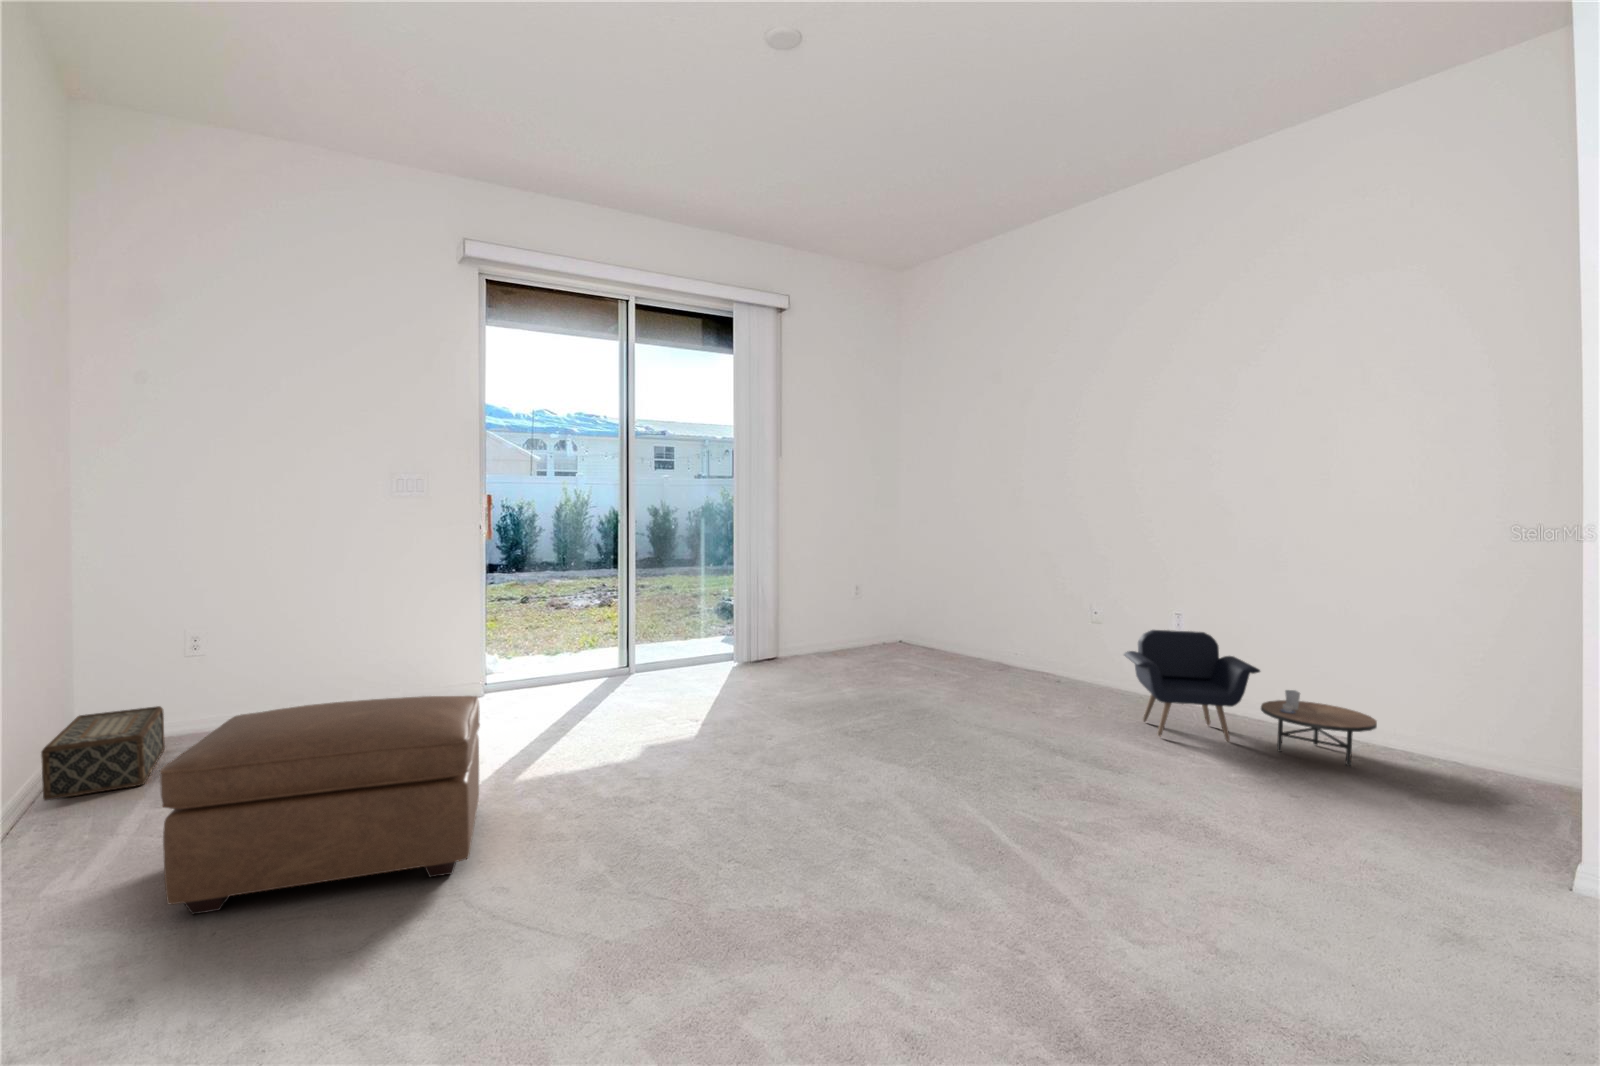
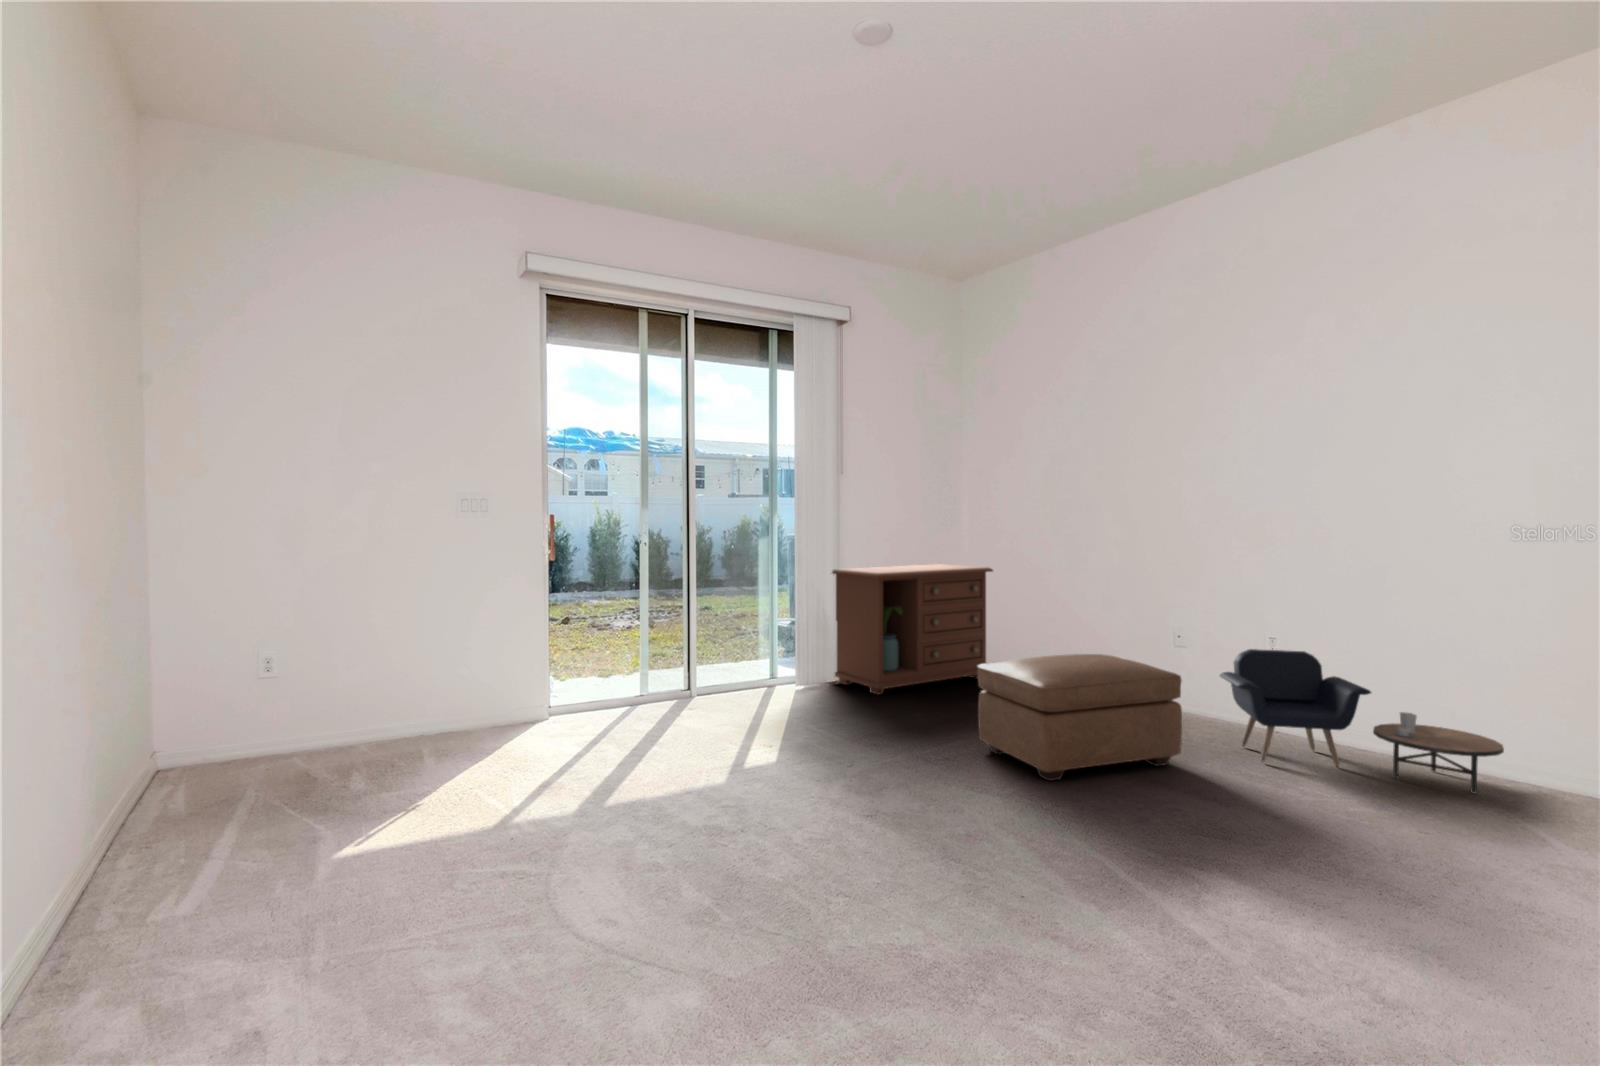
dresser: none [769,547,926,671] -> present [832,564,993,695]
ottoman: present [160,696,480,914] -> present [977,654,1182,781]
woven basket: present [41,706,165,800] -> none [134,730,241,825]

